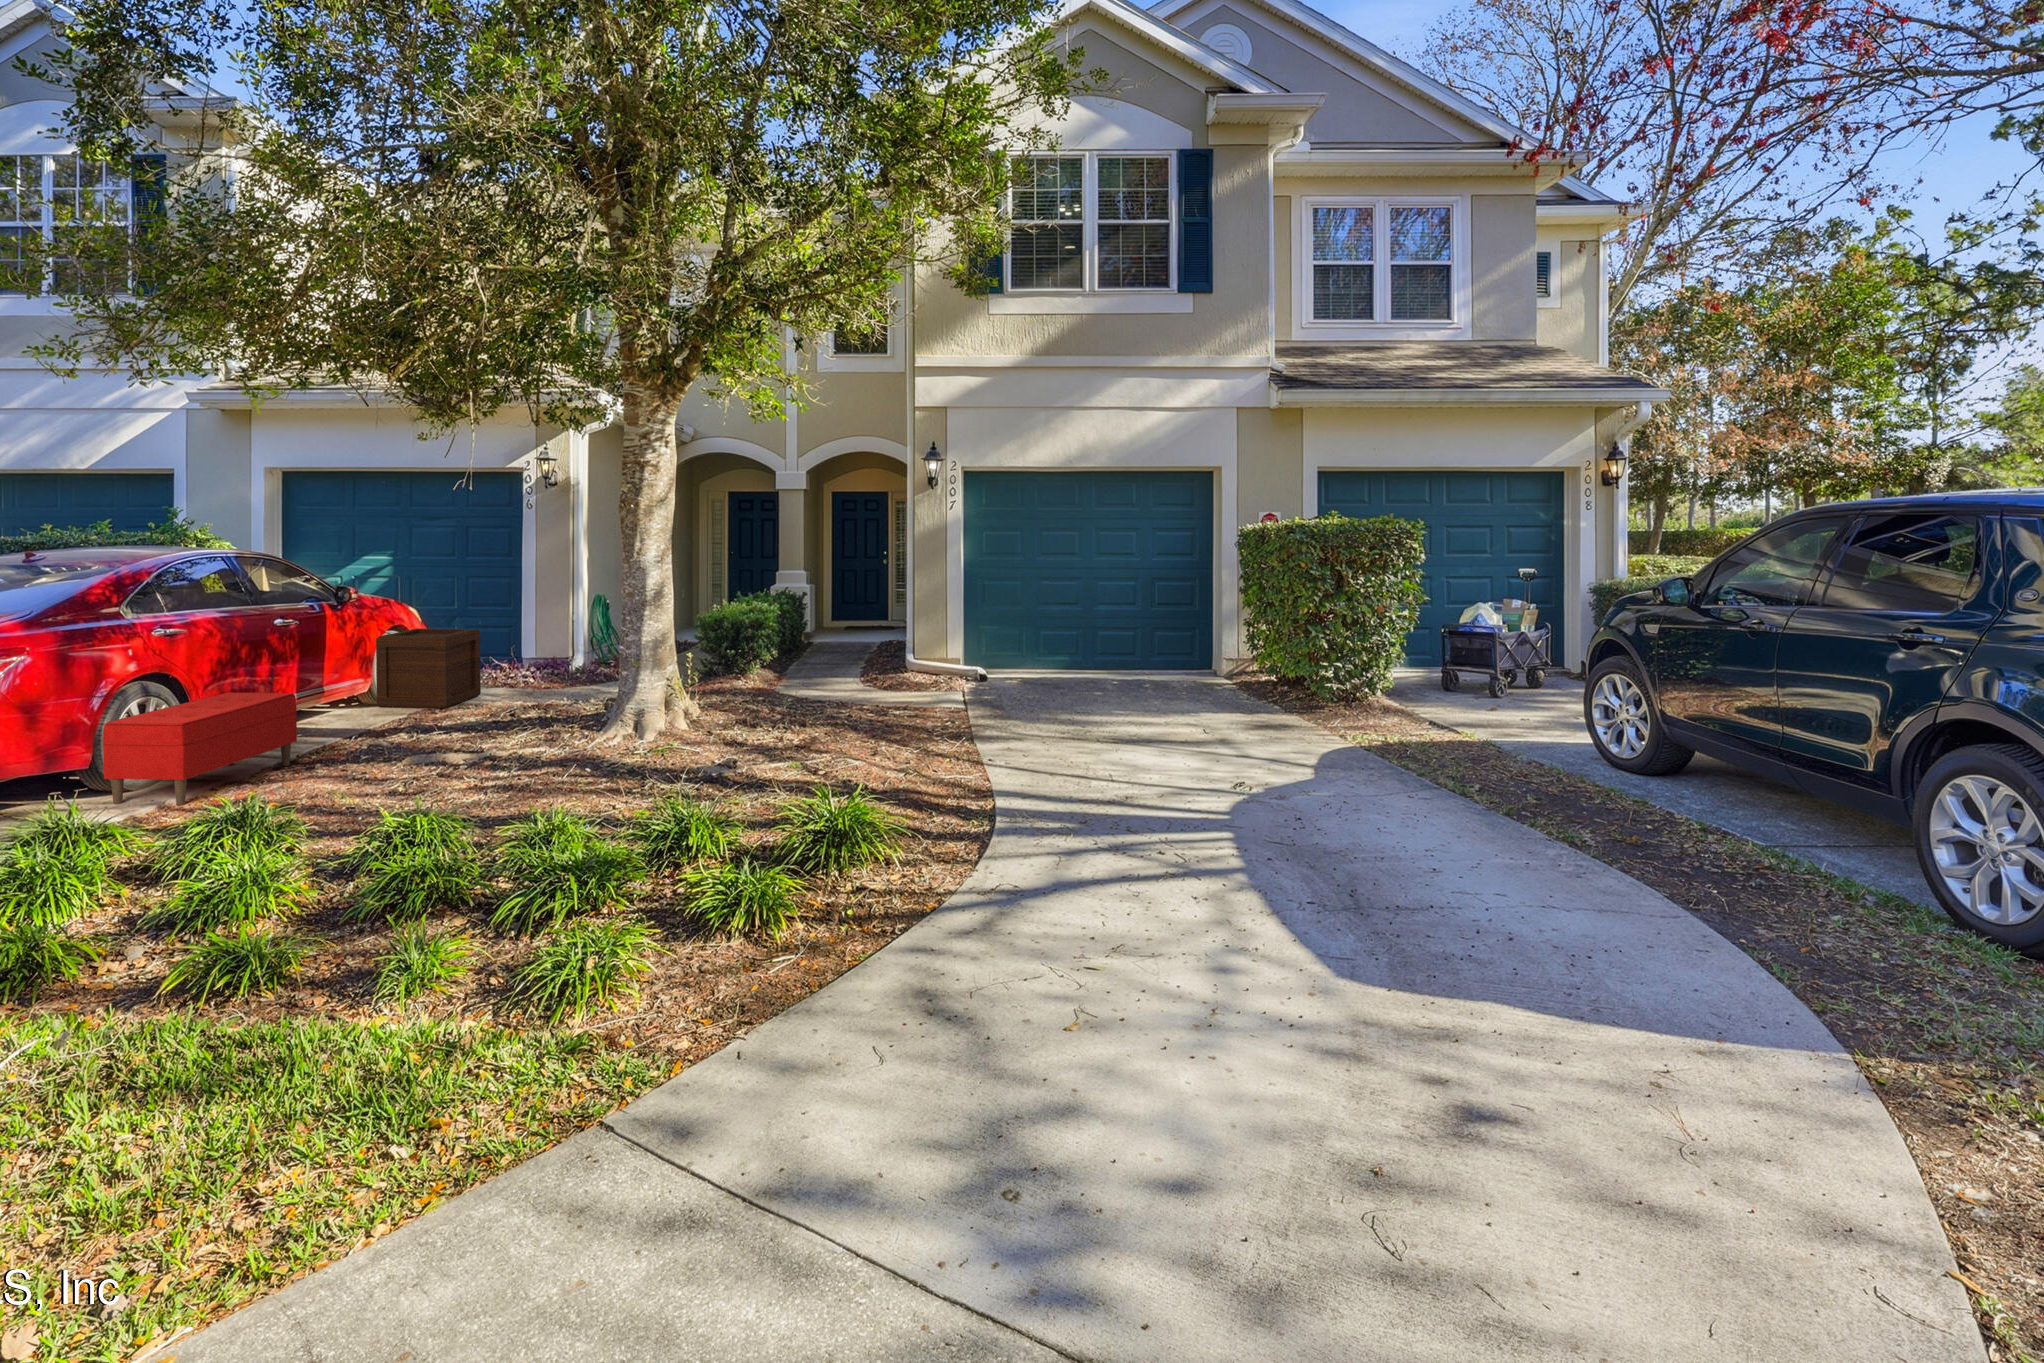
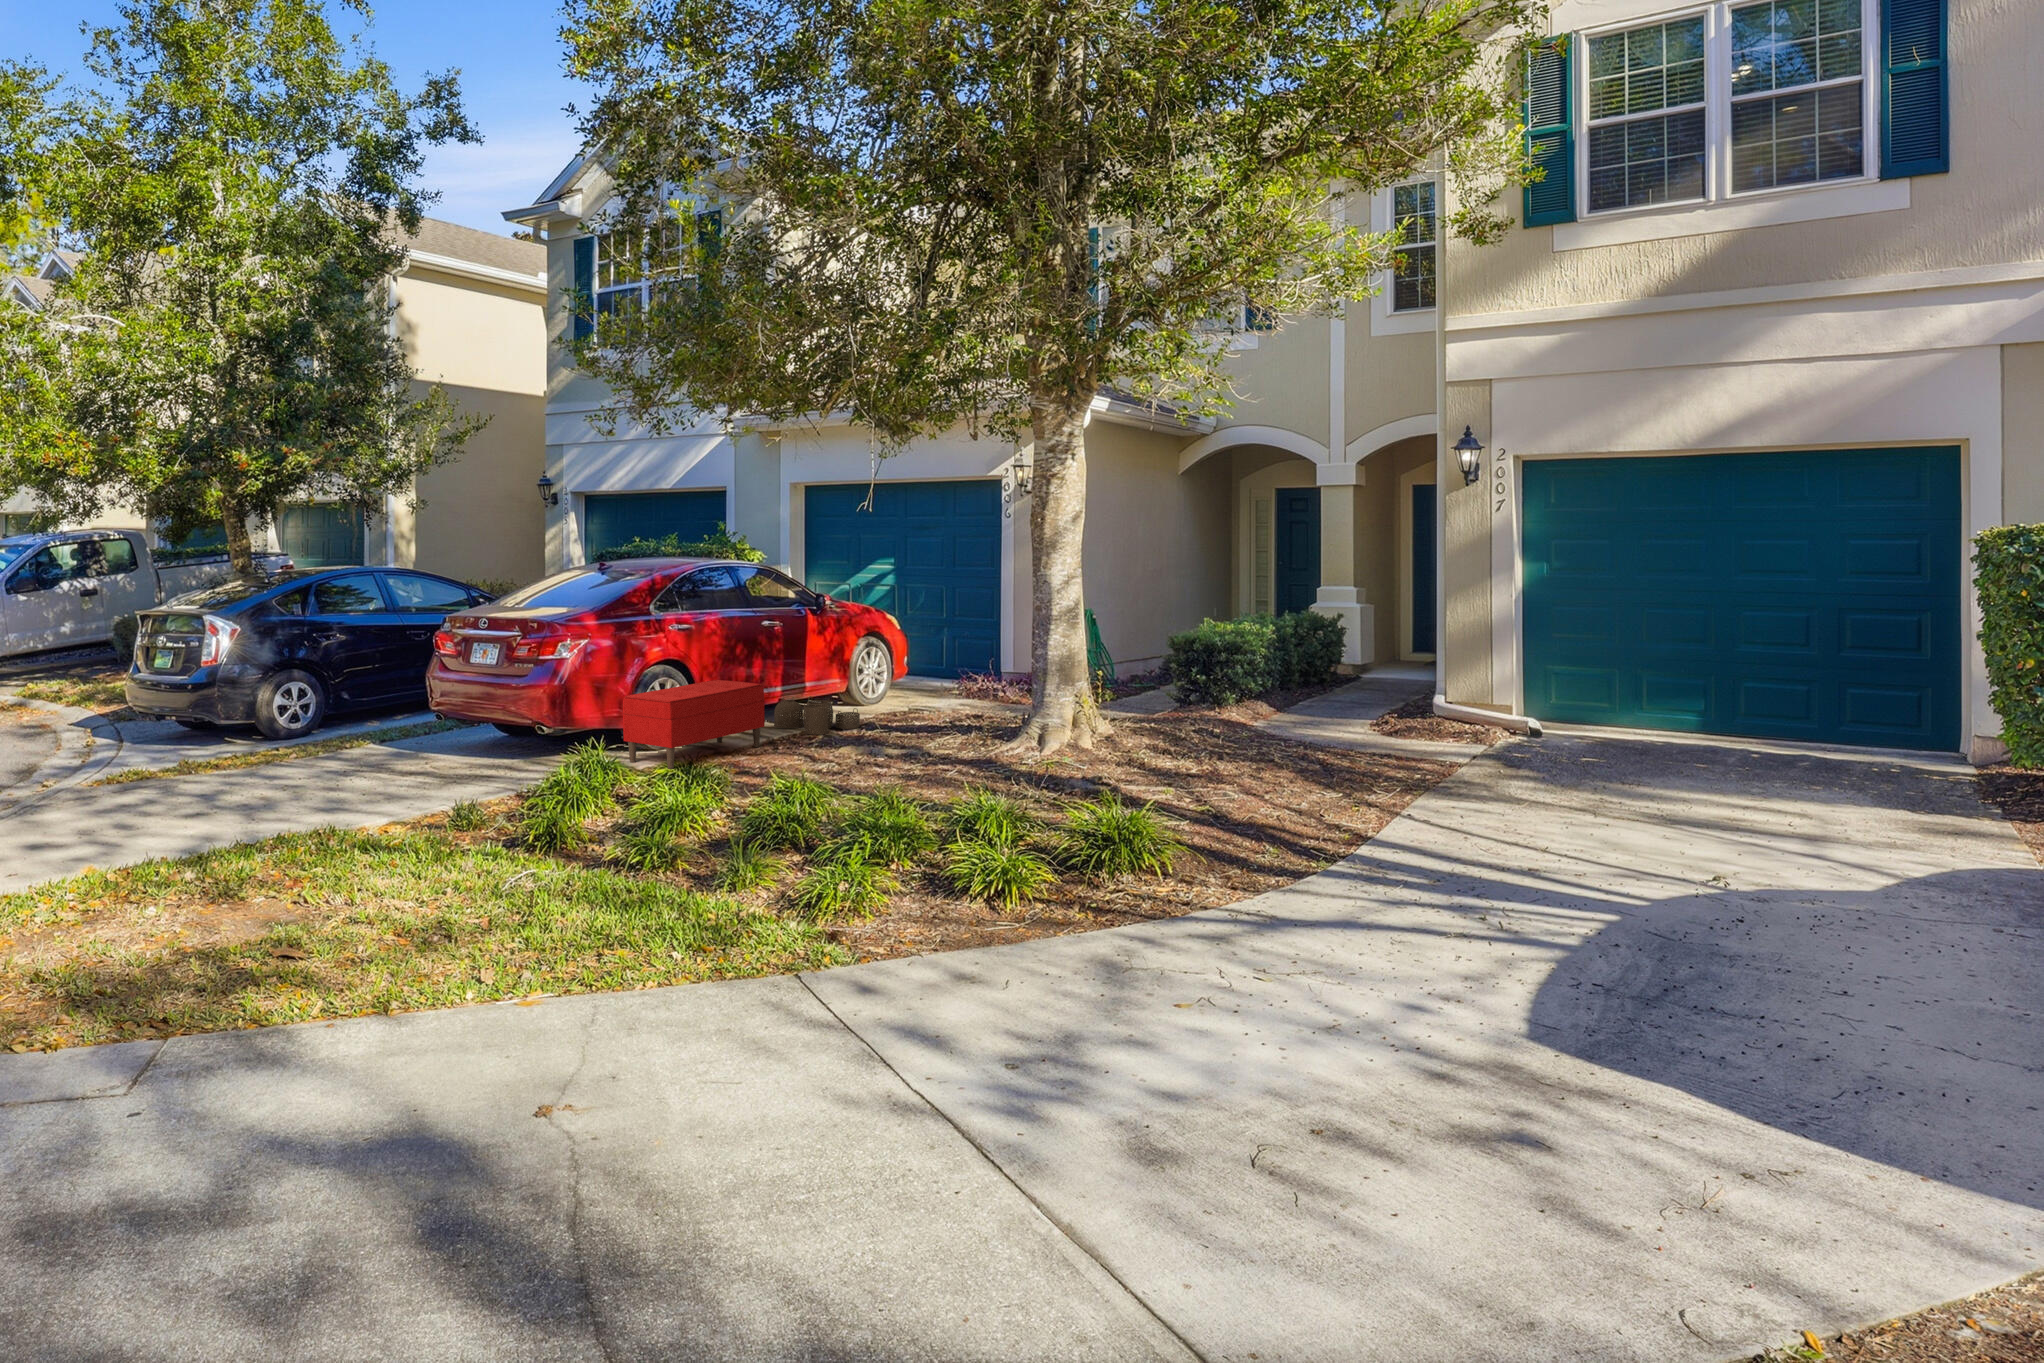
wooden crate: present [376,628,481,708] -> none [851,633,944,711]
woven basket: none [293,702,402,744] -> present [774,696,860,734]

